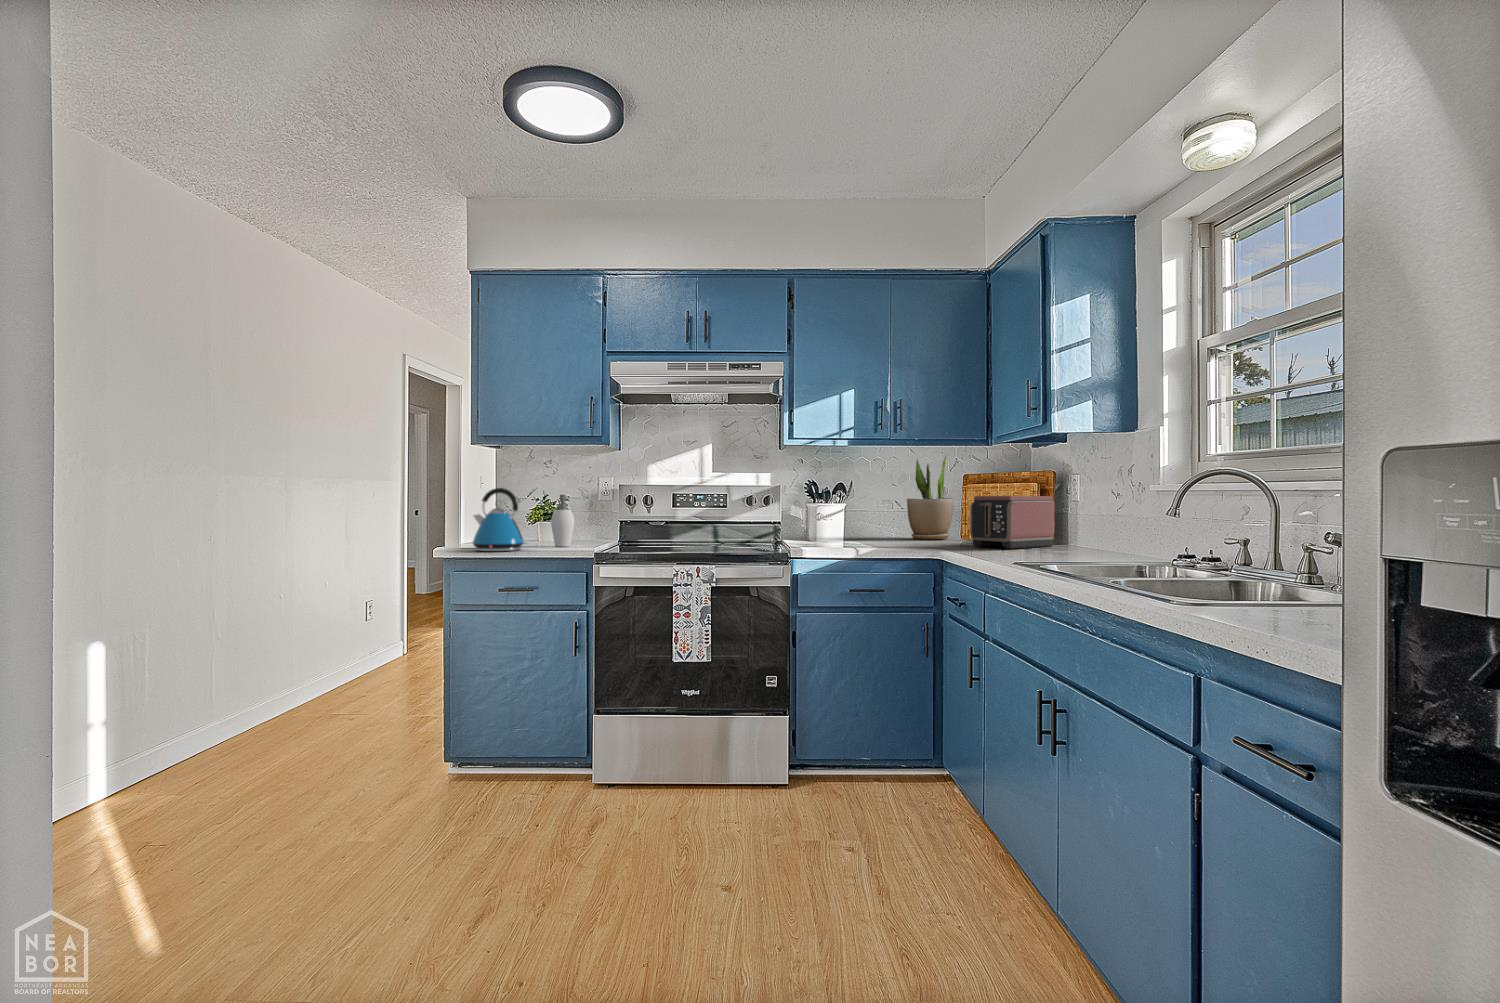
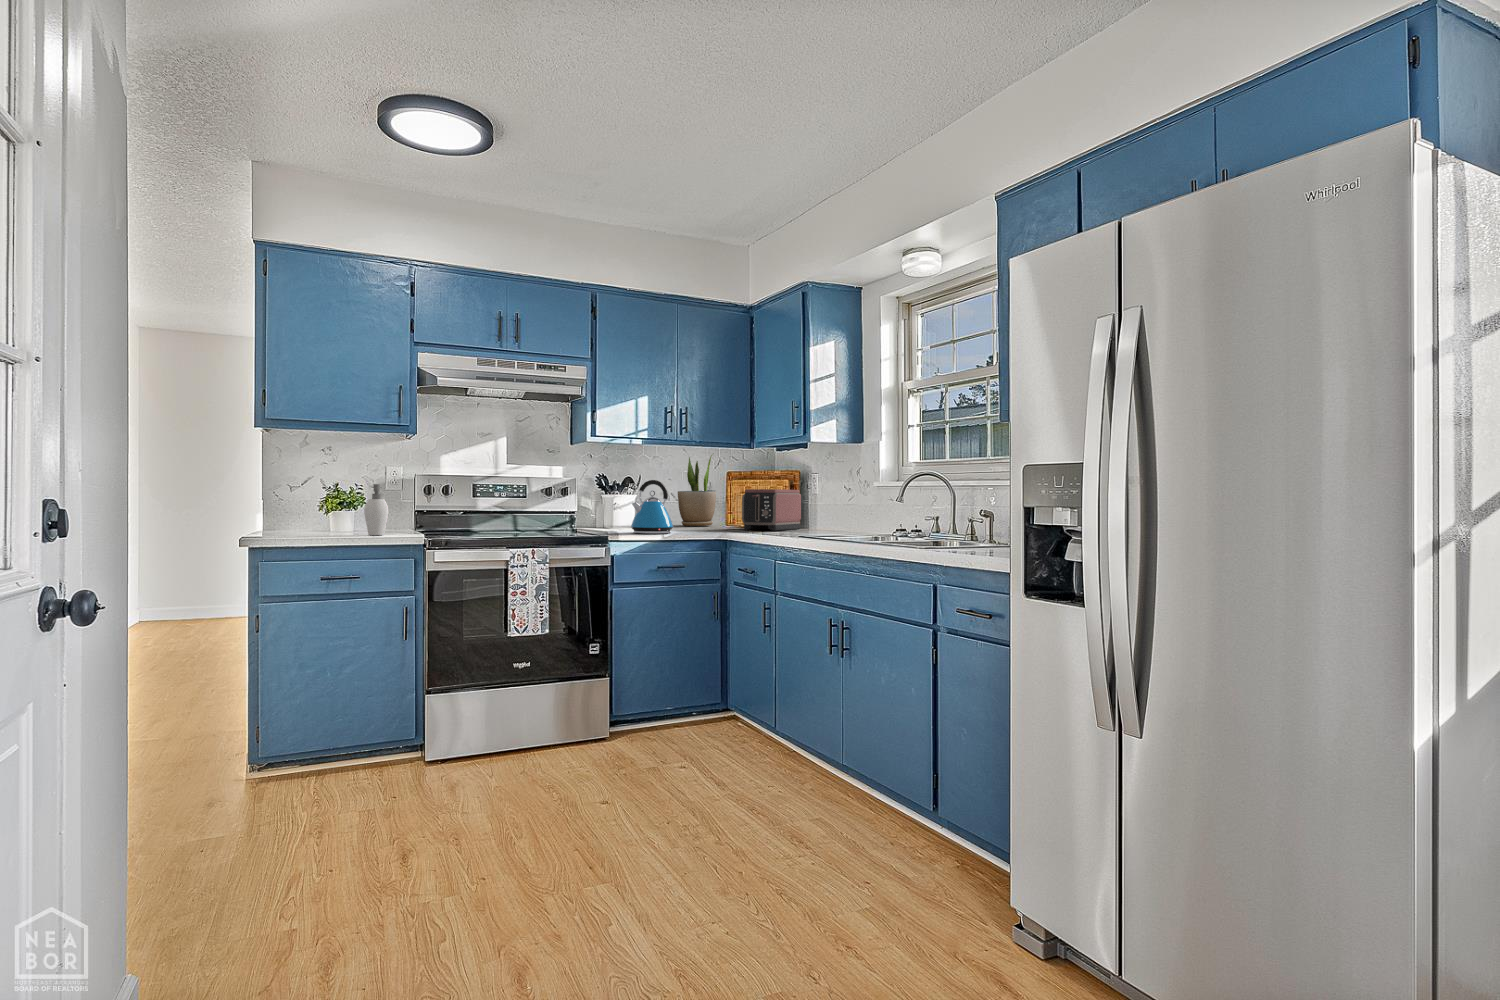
kettle: present [473,488,525,551] -> present [631,480,675,534]

